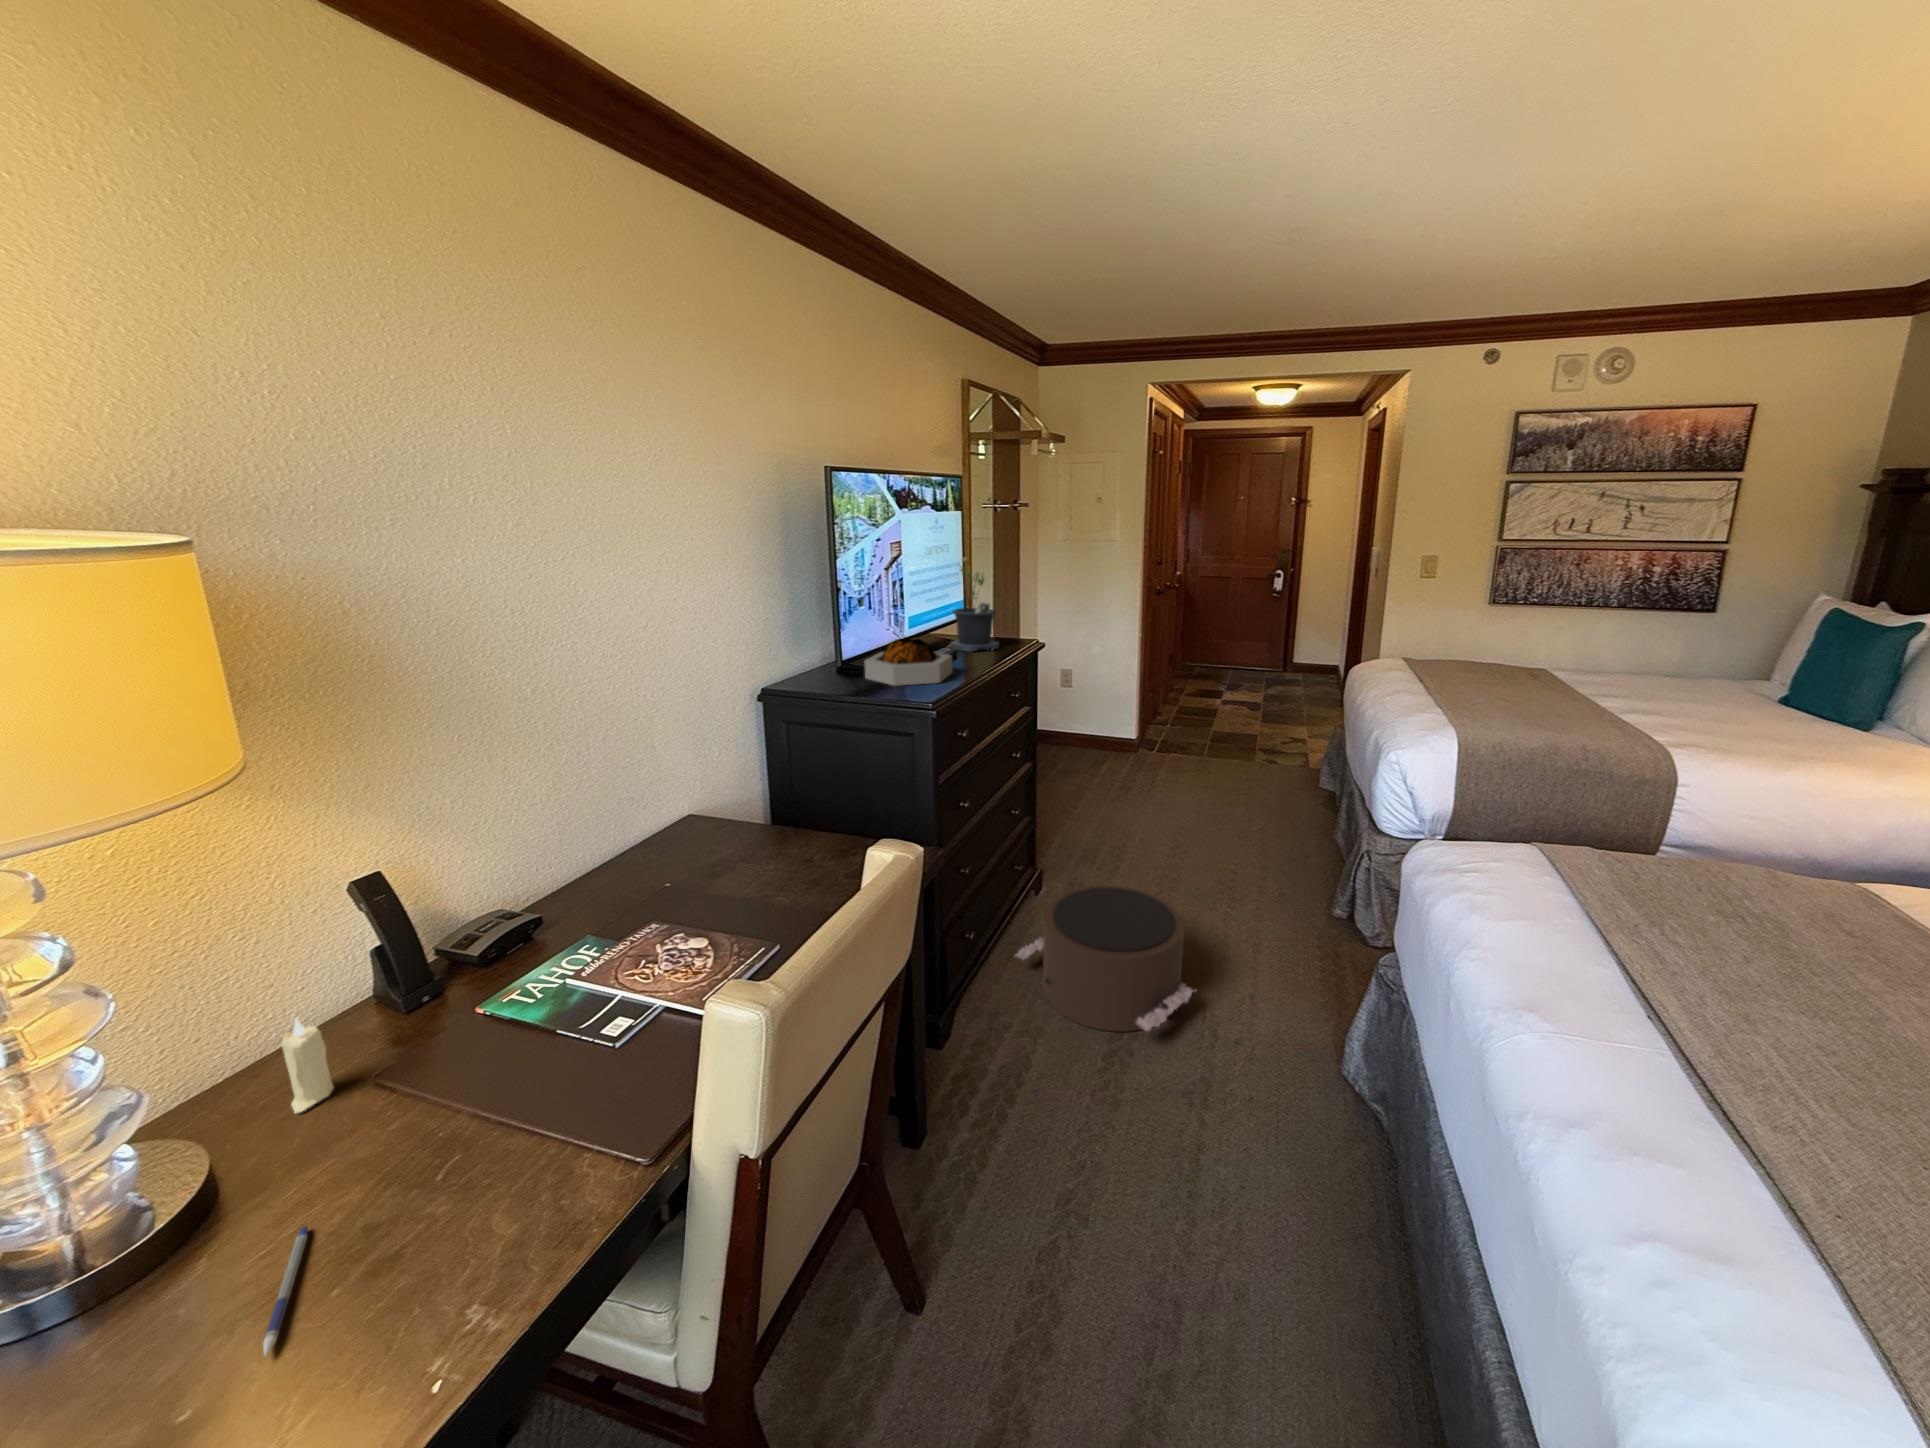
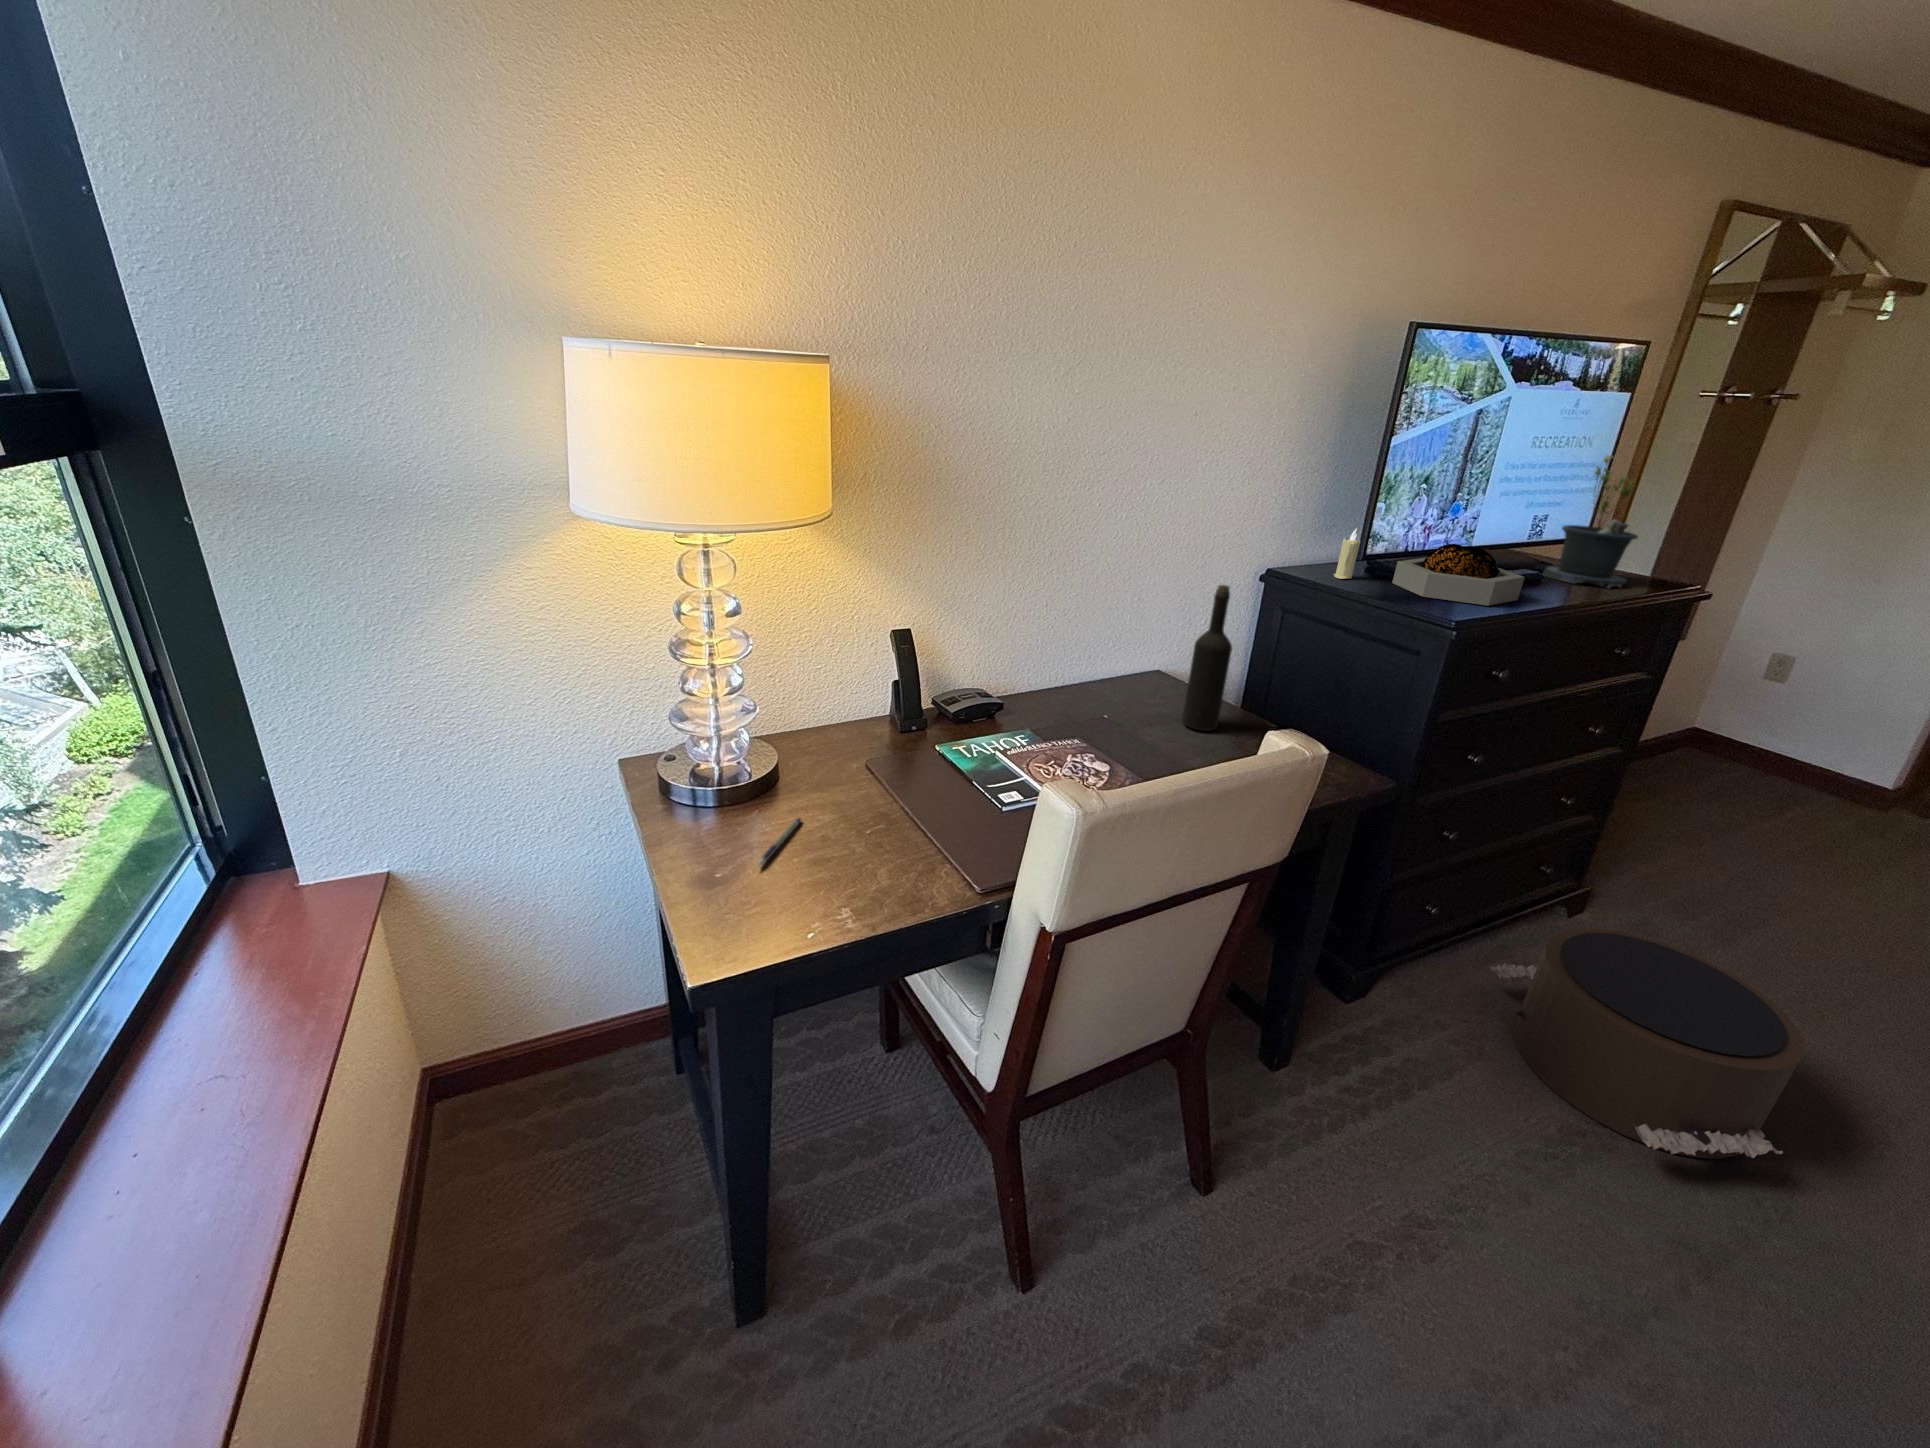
wine bottle: none [740,718,782,863] -> present [1182,585,1232,731]
candle: present [281,1018,334,1113] -> present [1334,529,1361,579]

